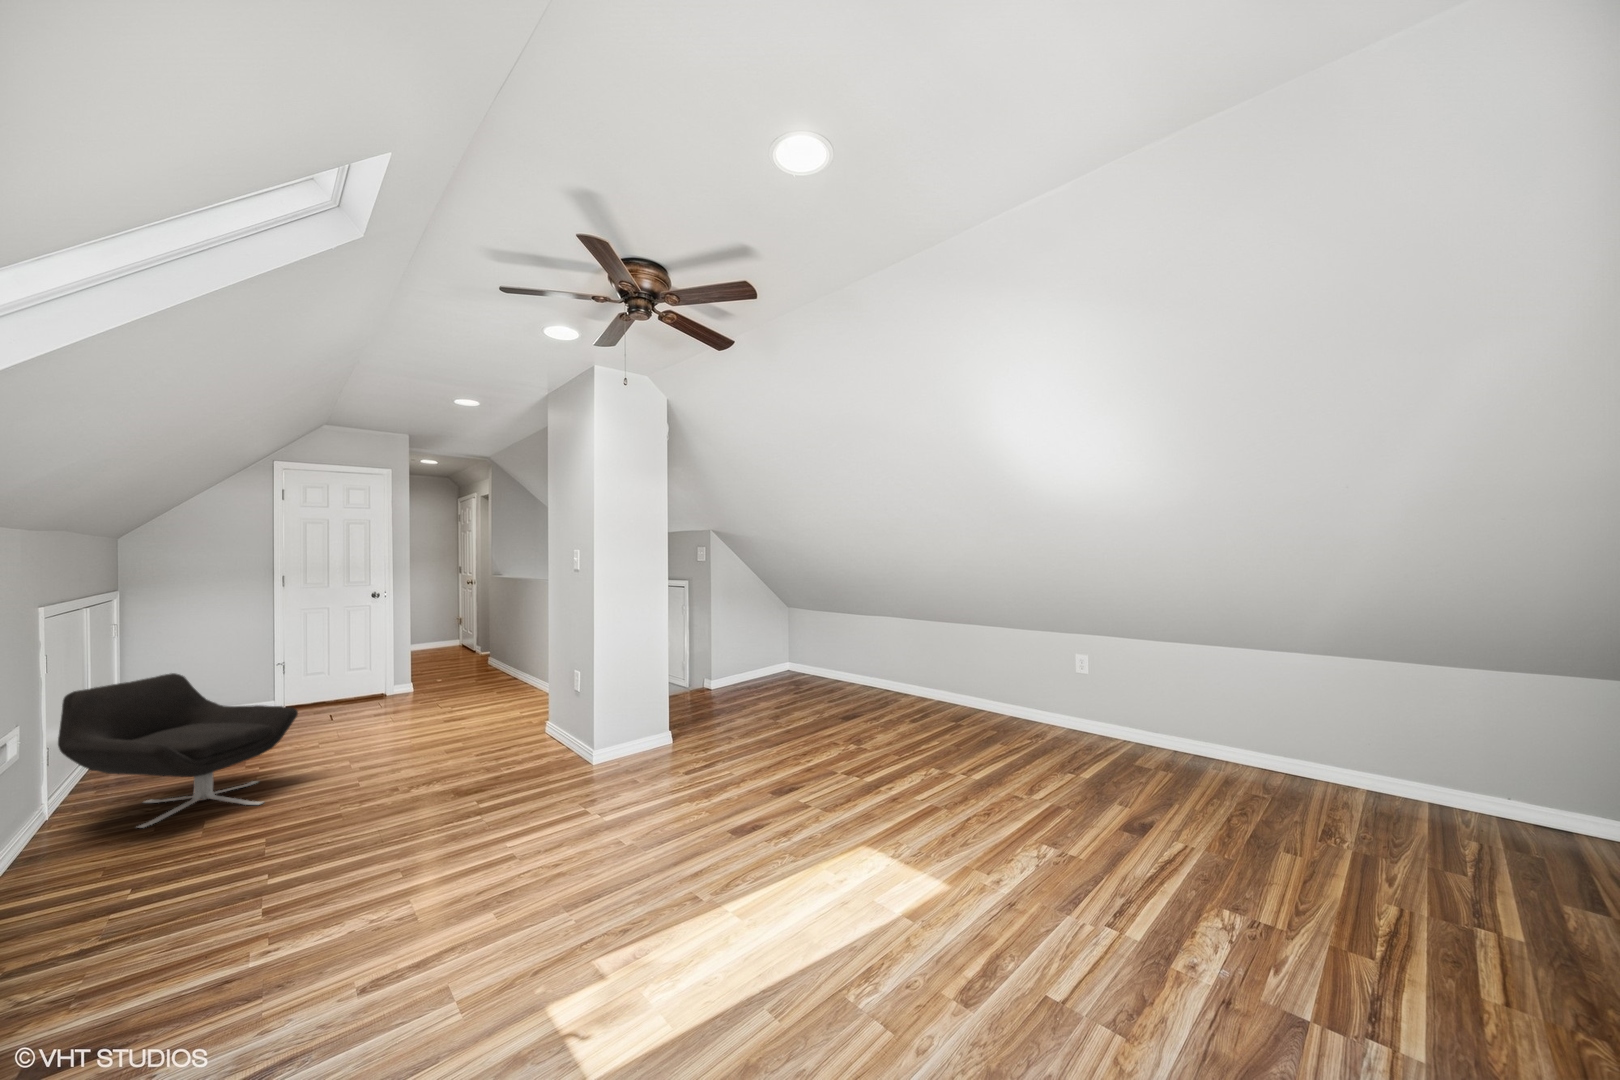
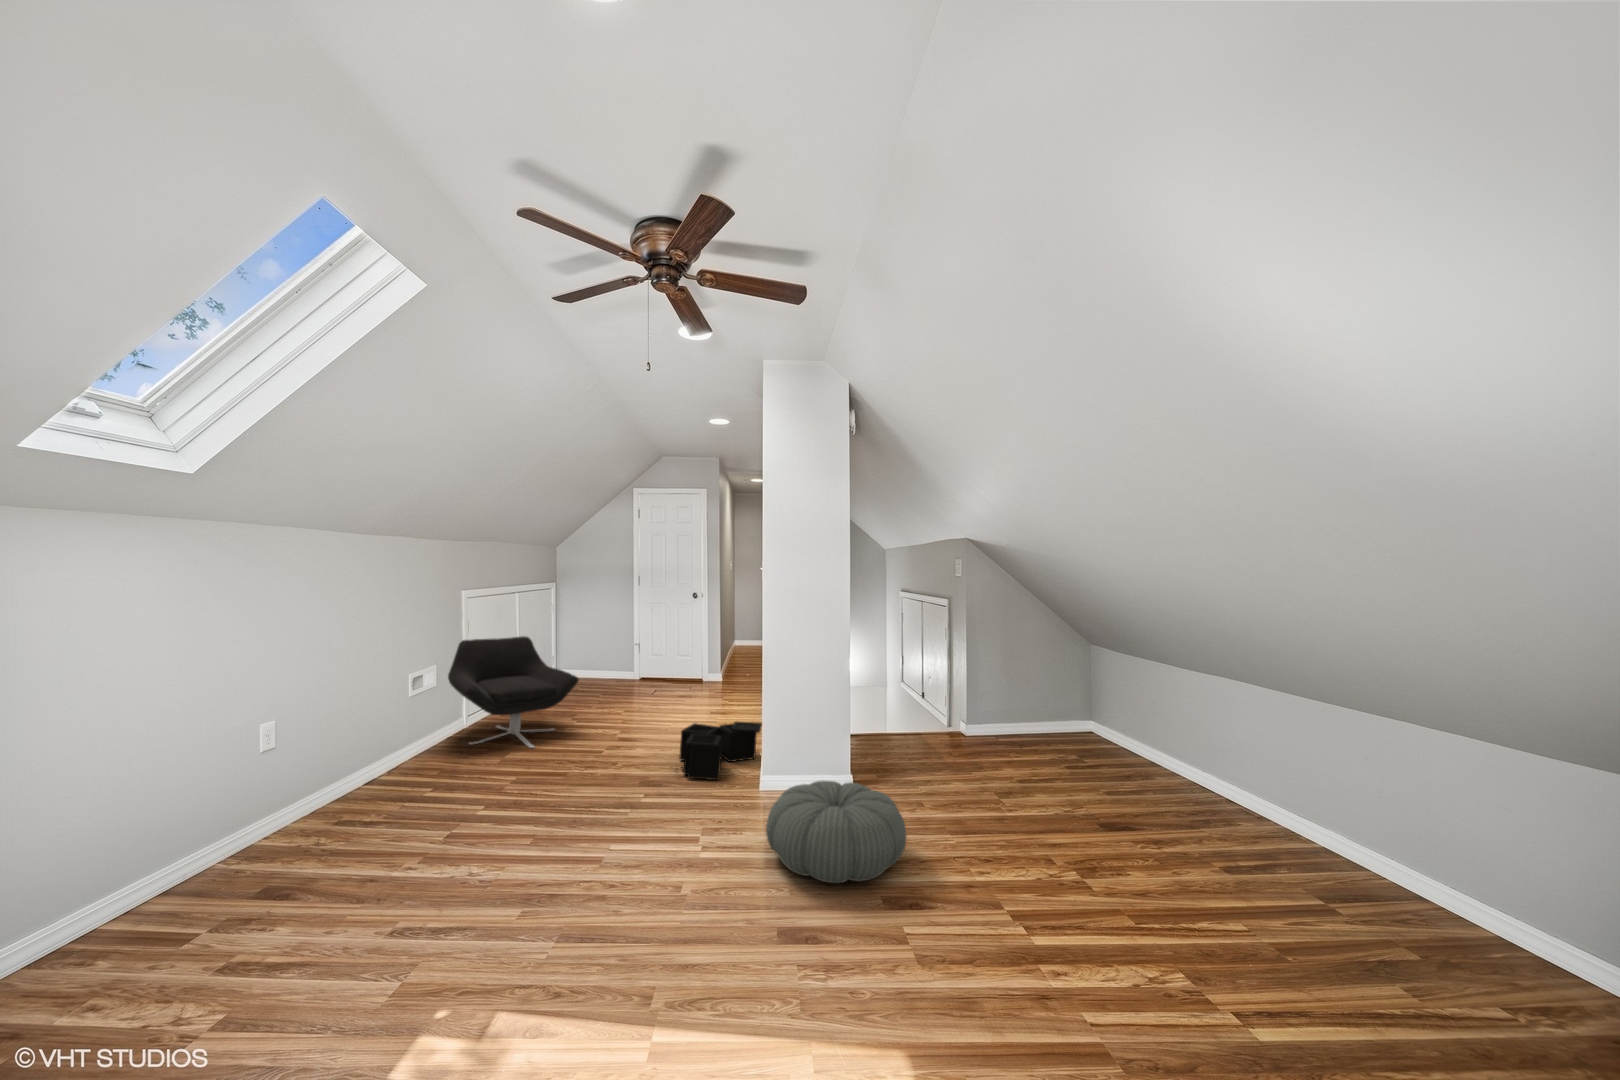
storage bin: none [480,711,562,774] -> present [679,721,762,780]
pouf: none [656,726,766,798] -> present [766,781,907,883]

